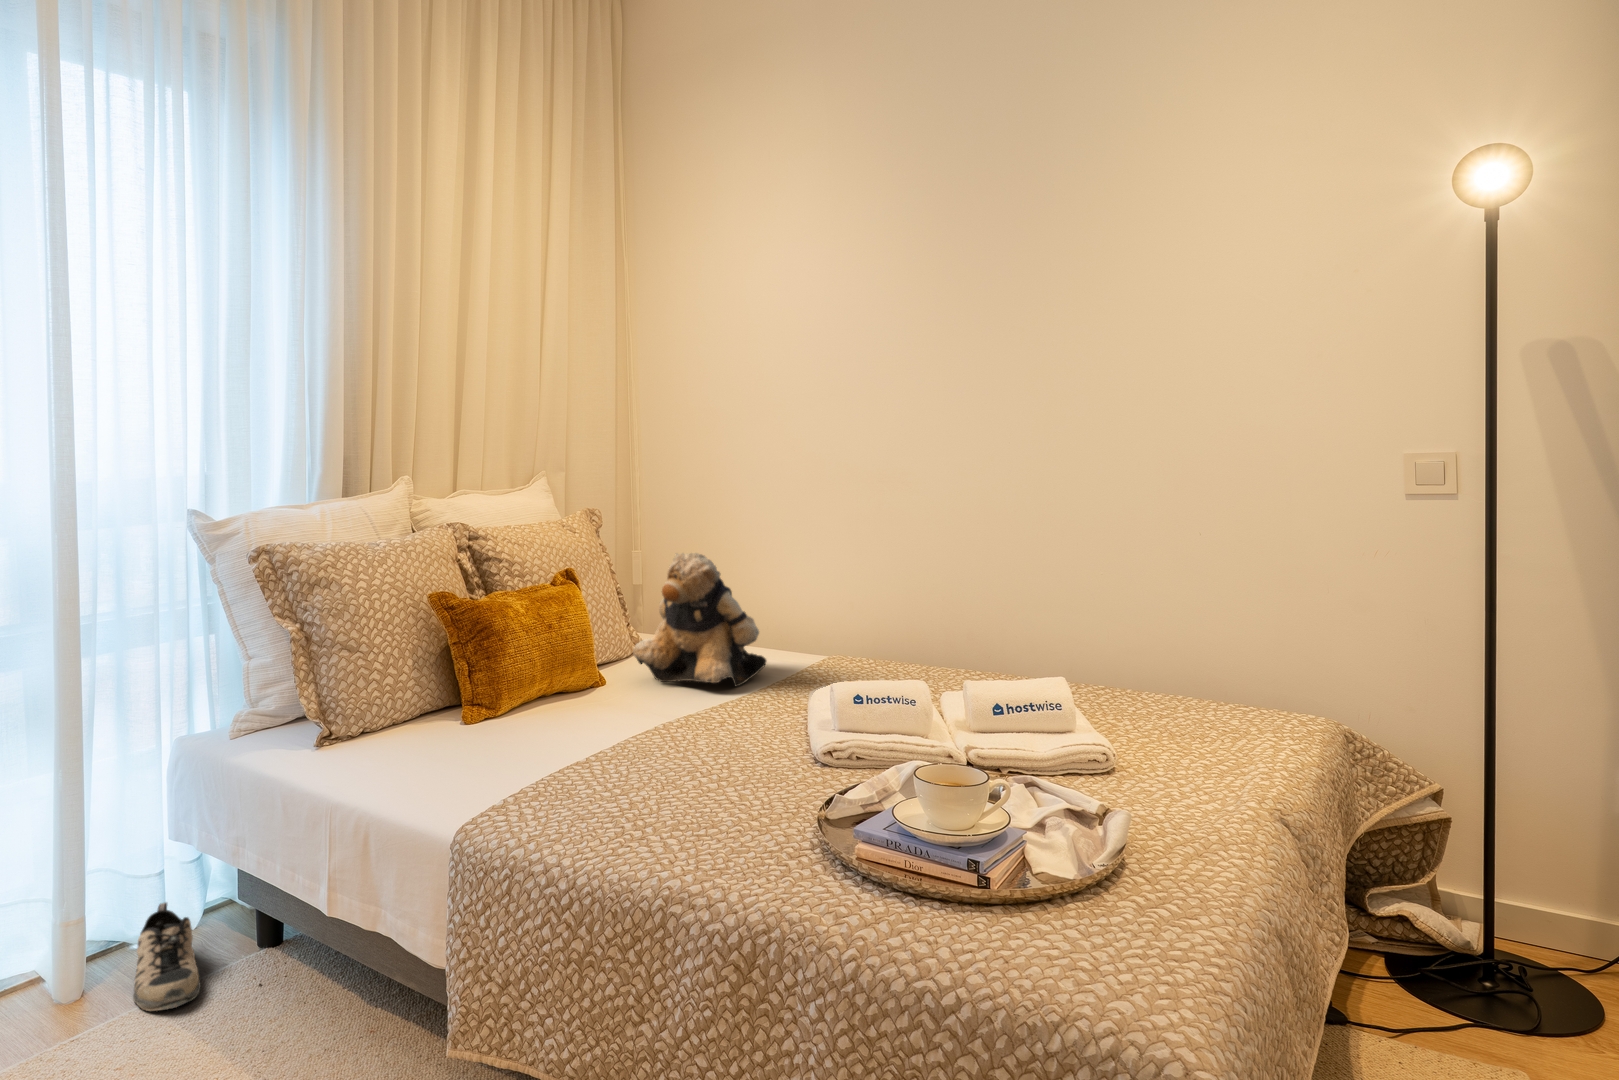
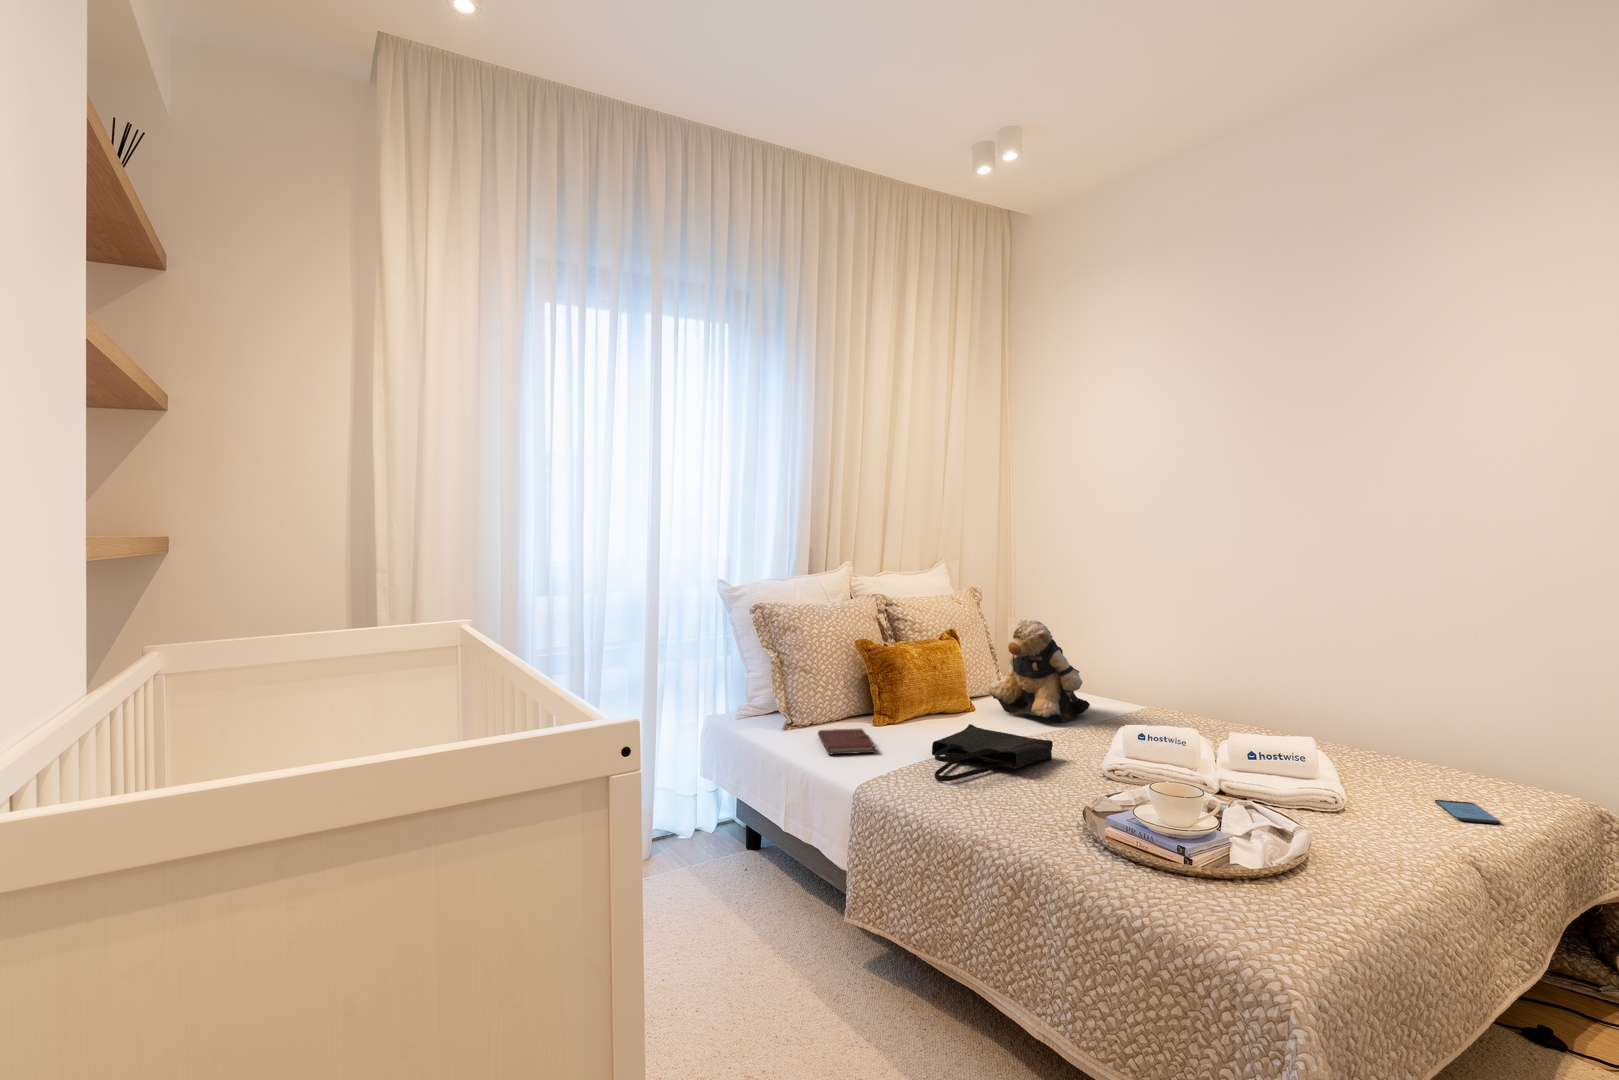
tote bag: none [569,706,741,801] -> present [932,724,1053,781]
notebook: none [377,730,477,781] -> present [818,729,875,754]
smartphone: none [1183,734,1259,758] -> present [1435,800,1500,824]
shoe: present [133,903,201,1011] -> none [682,816,716,876]

